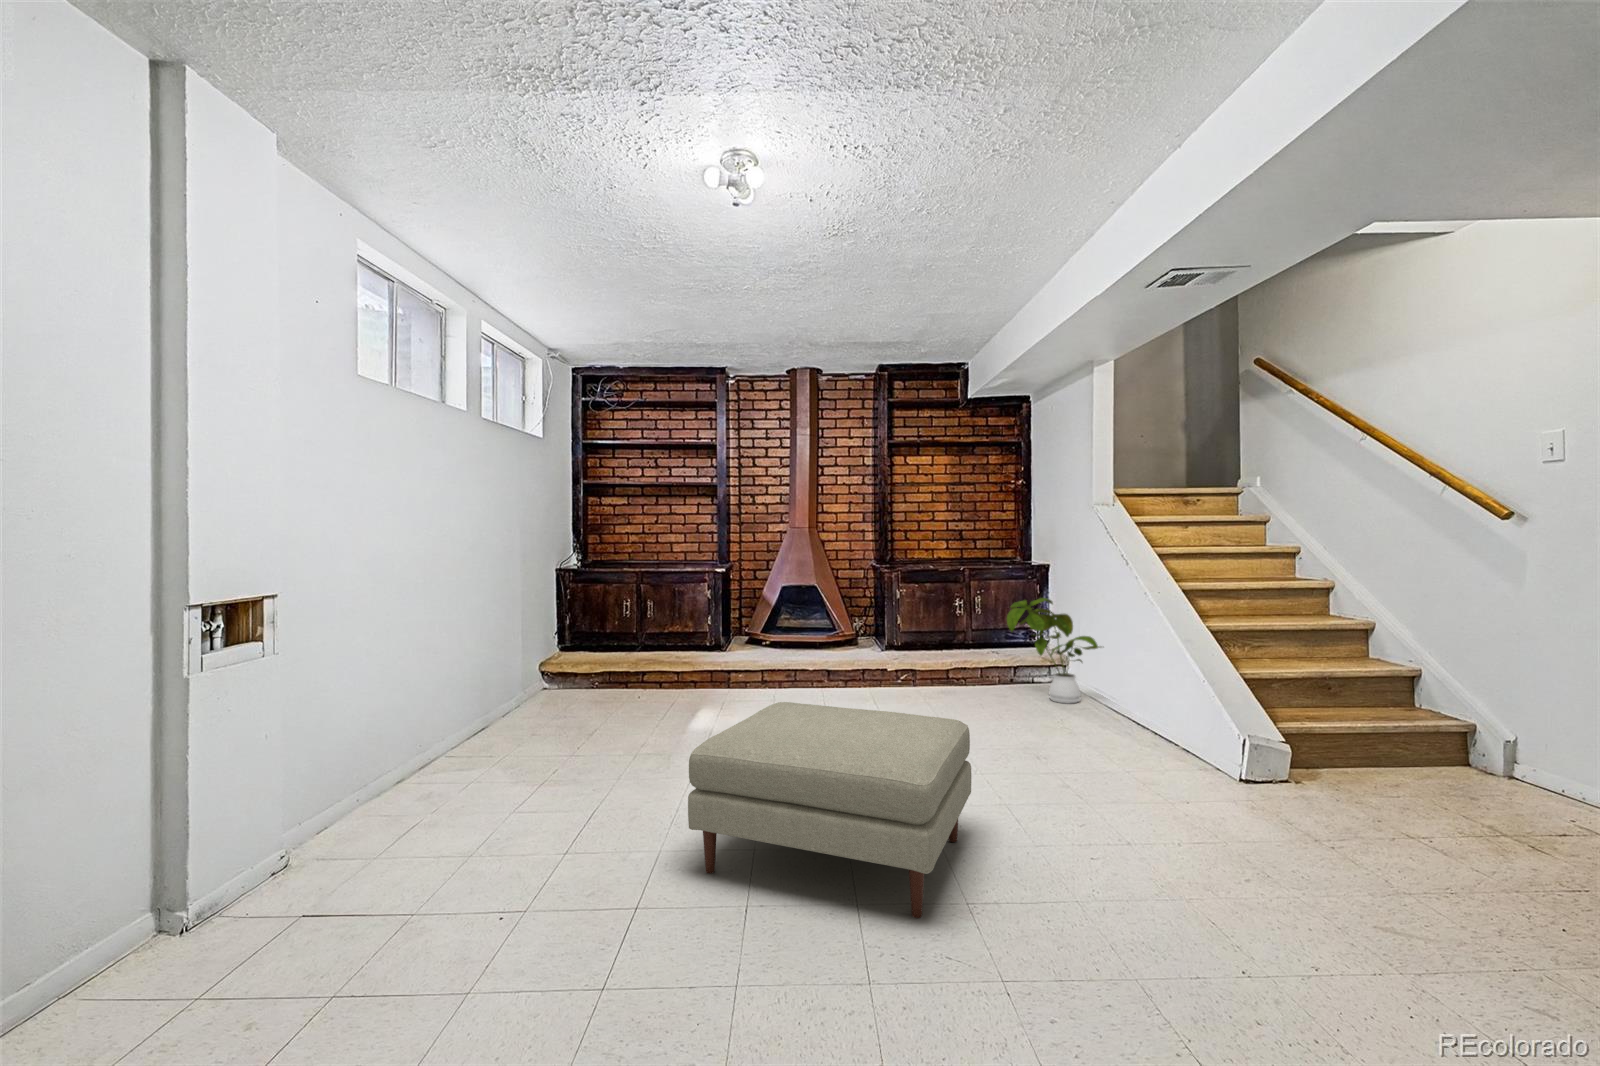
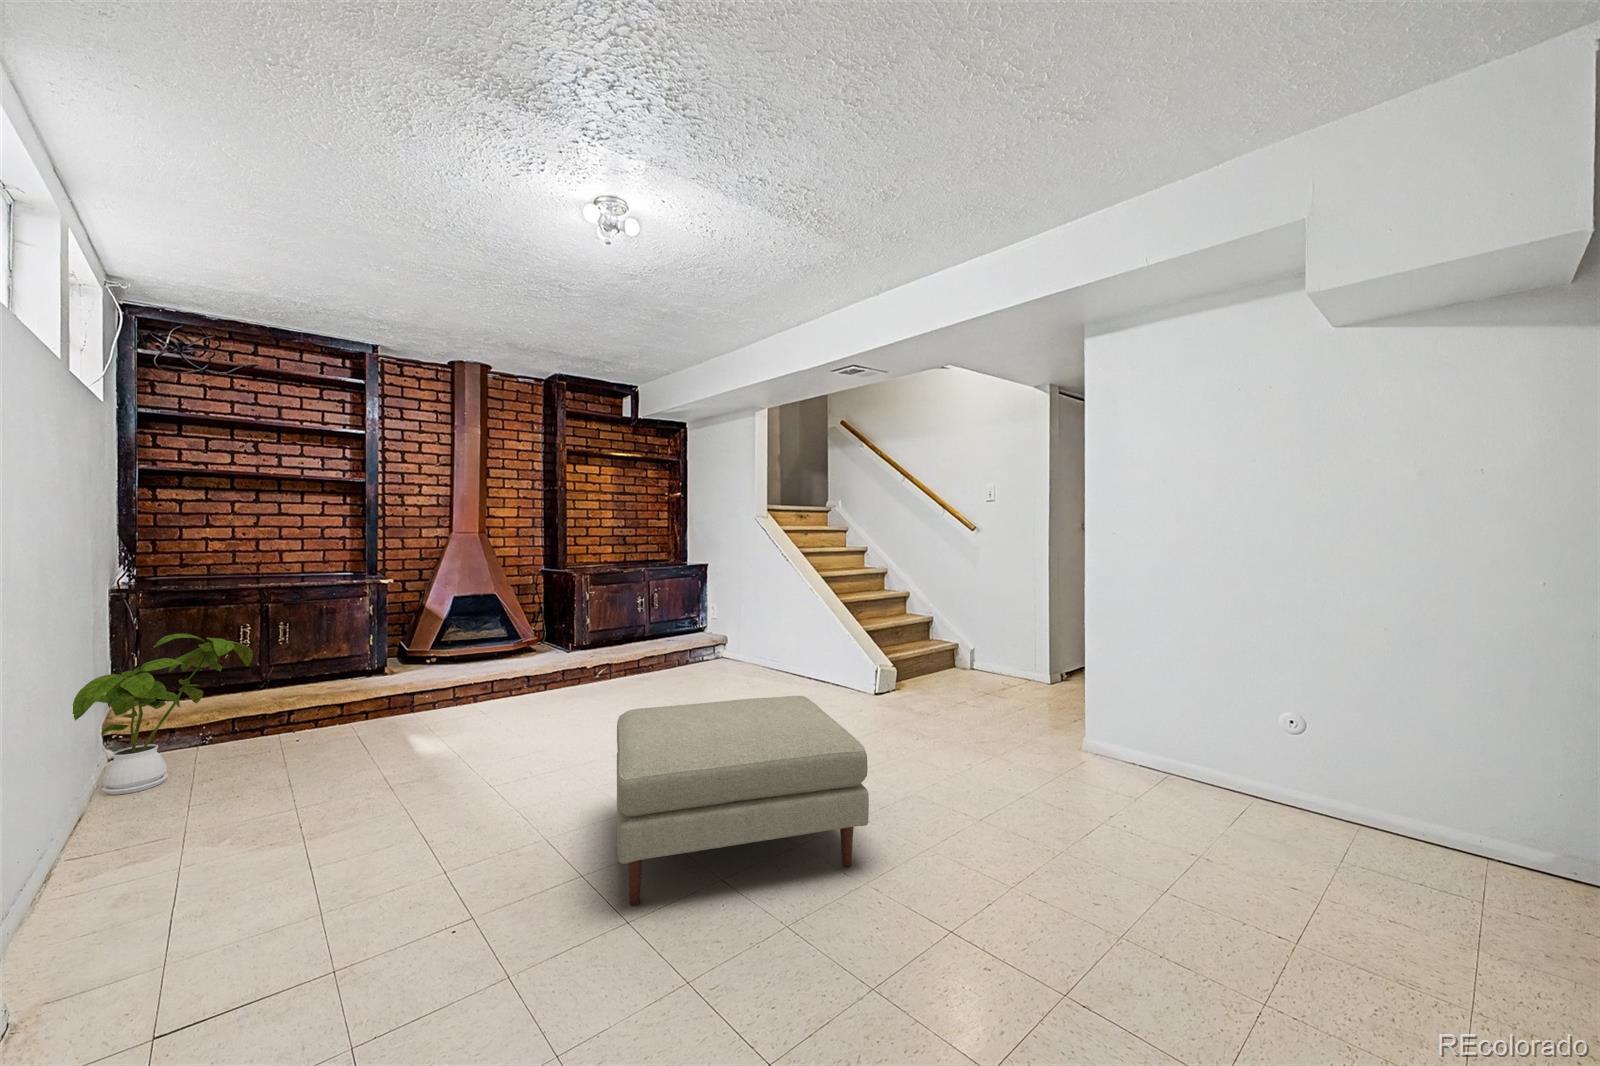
house plant: present [1007,598,1099,704] -> present [73,634,253,795]

